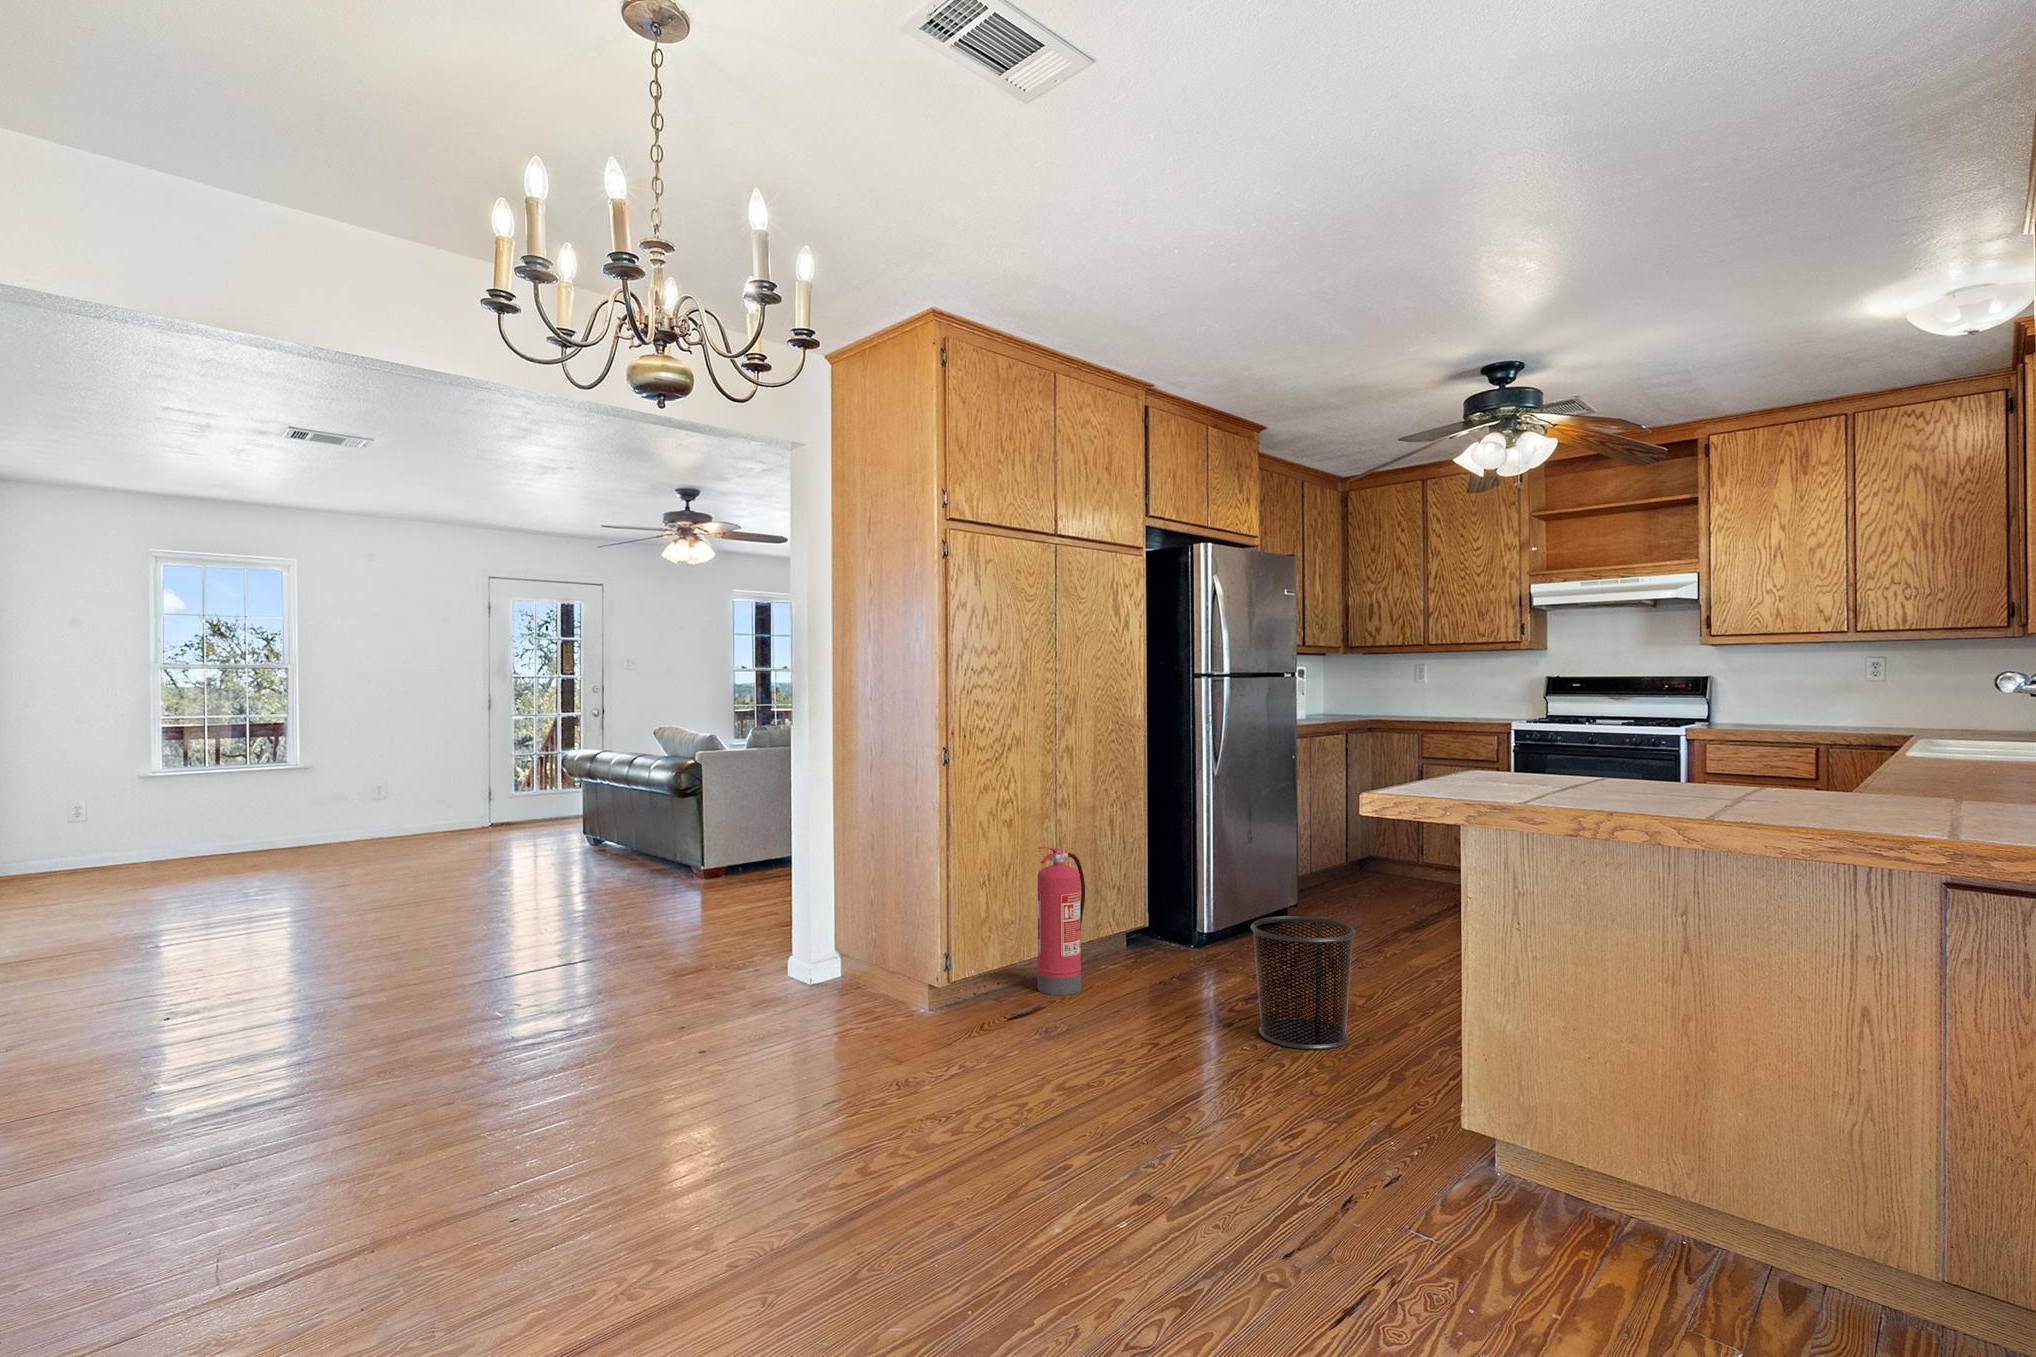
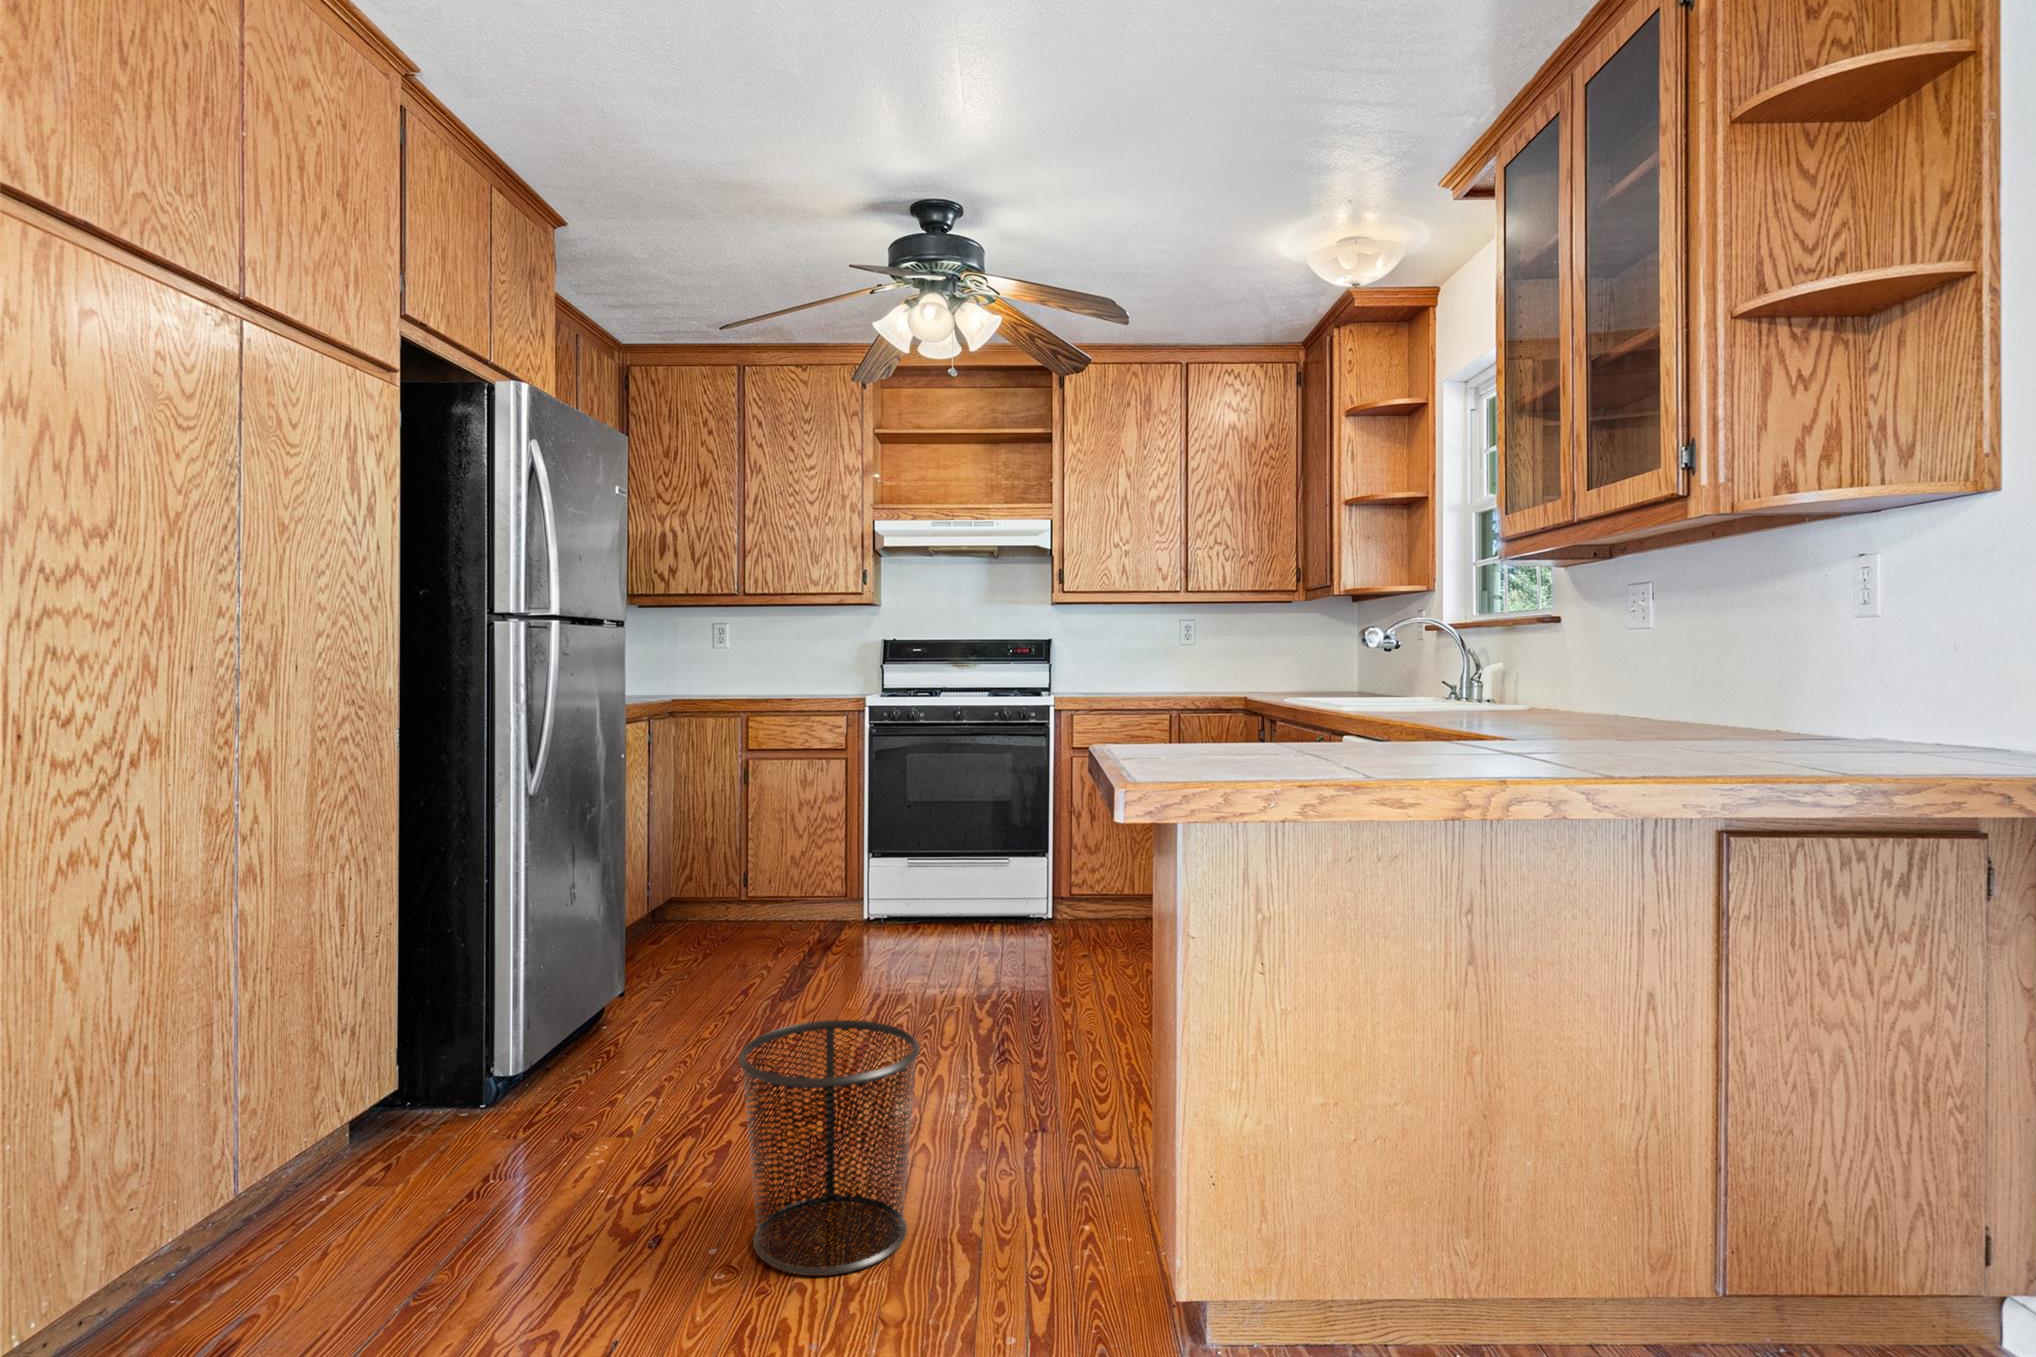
fire extinguisher: present [1037,847,1085,995] -> none [212,979,327,1312]

